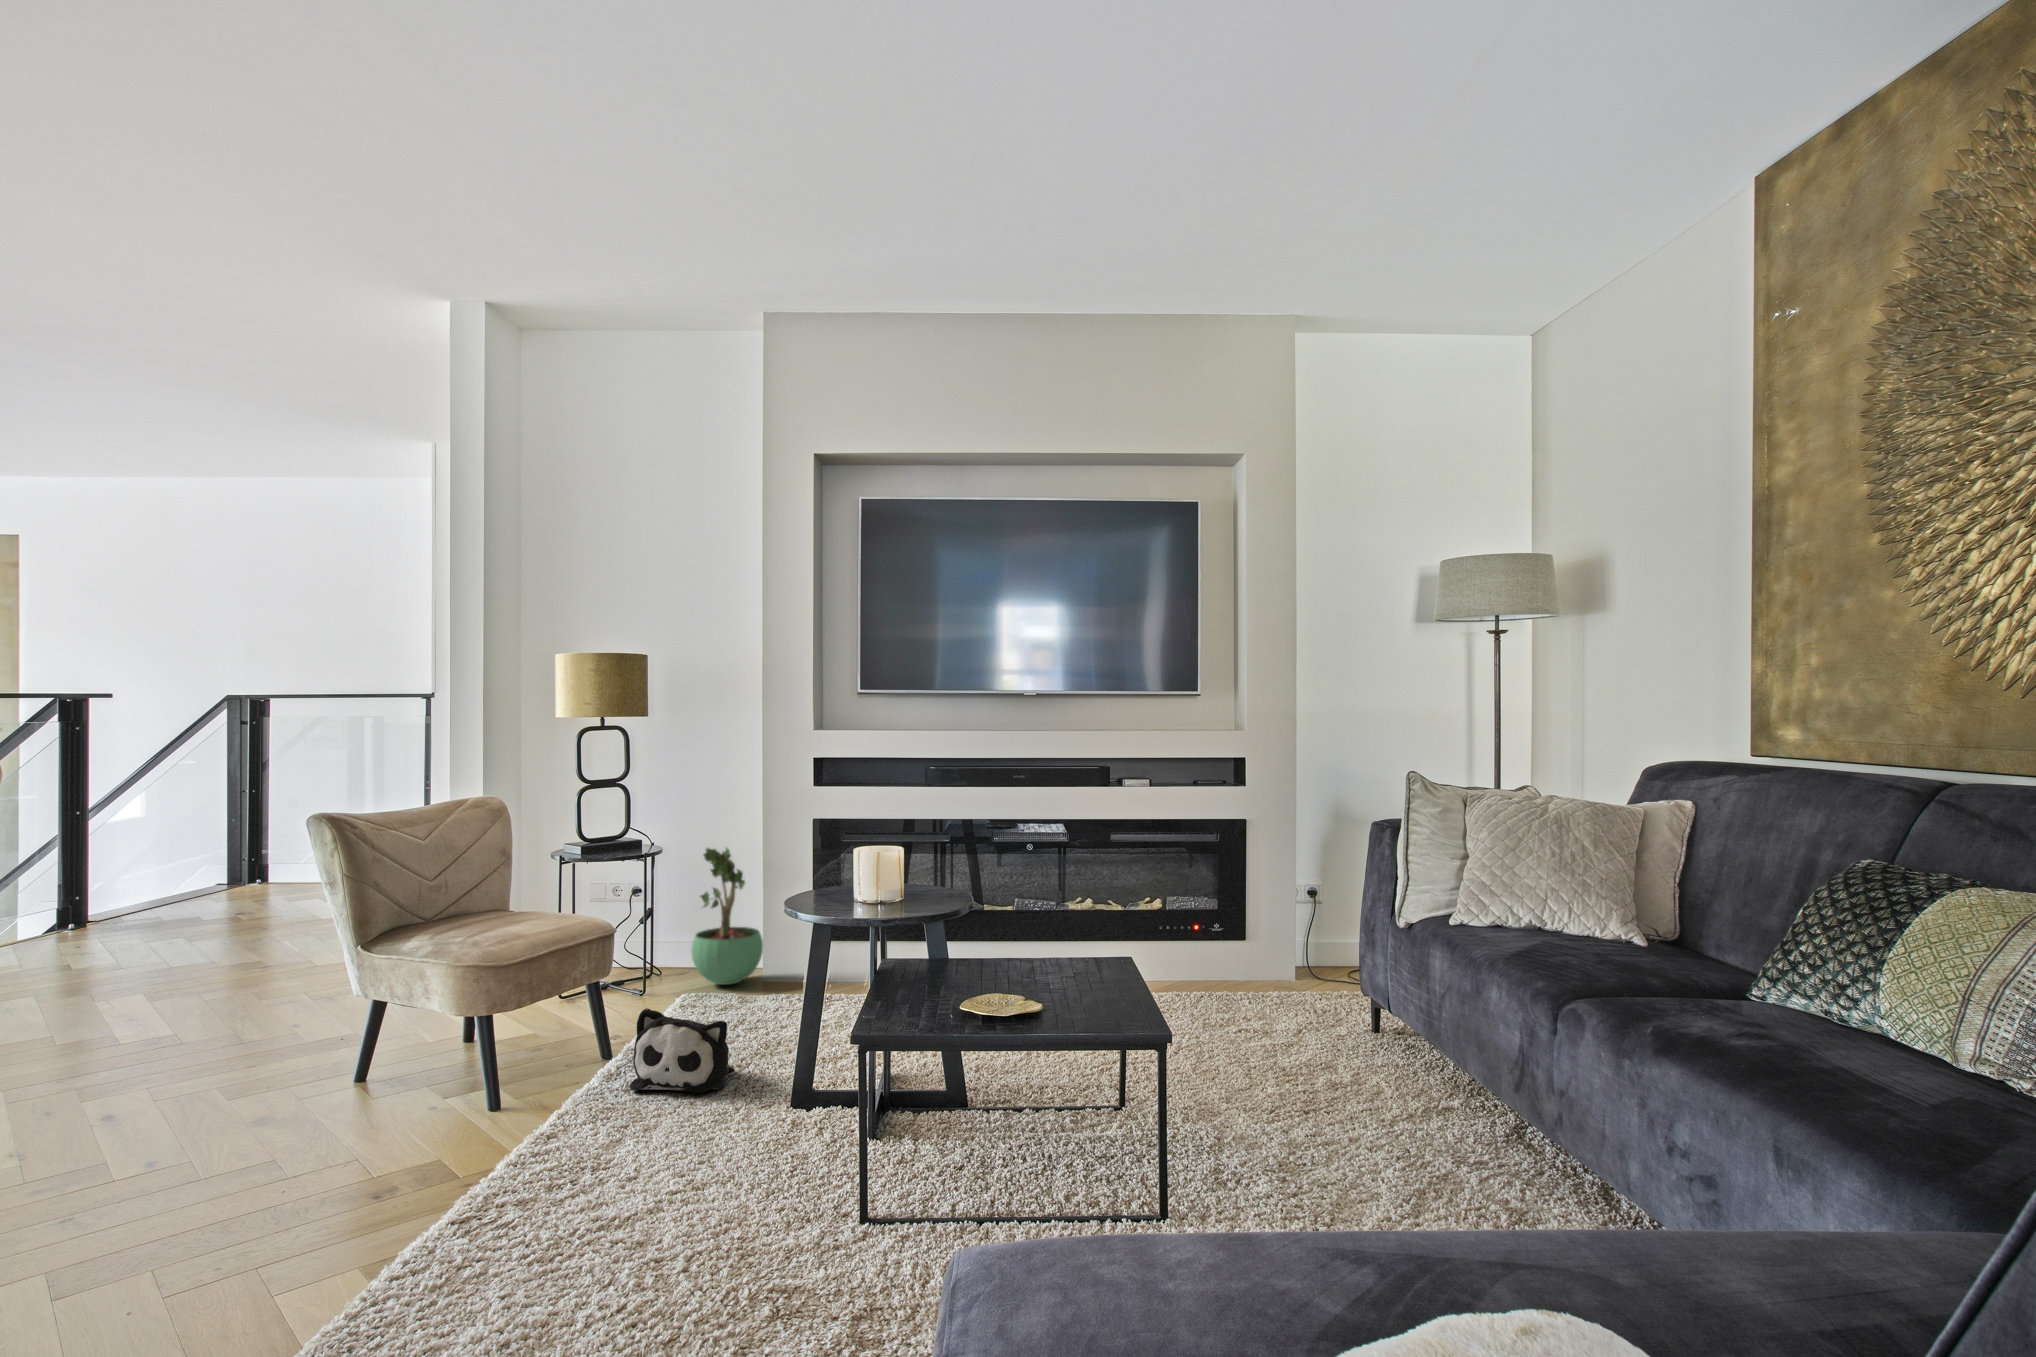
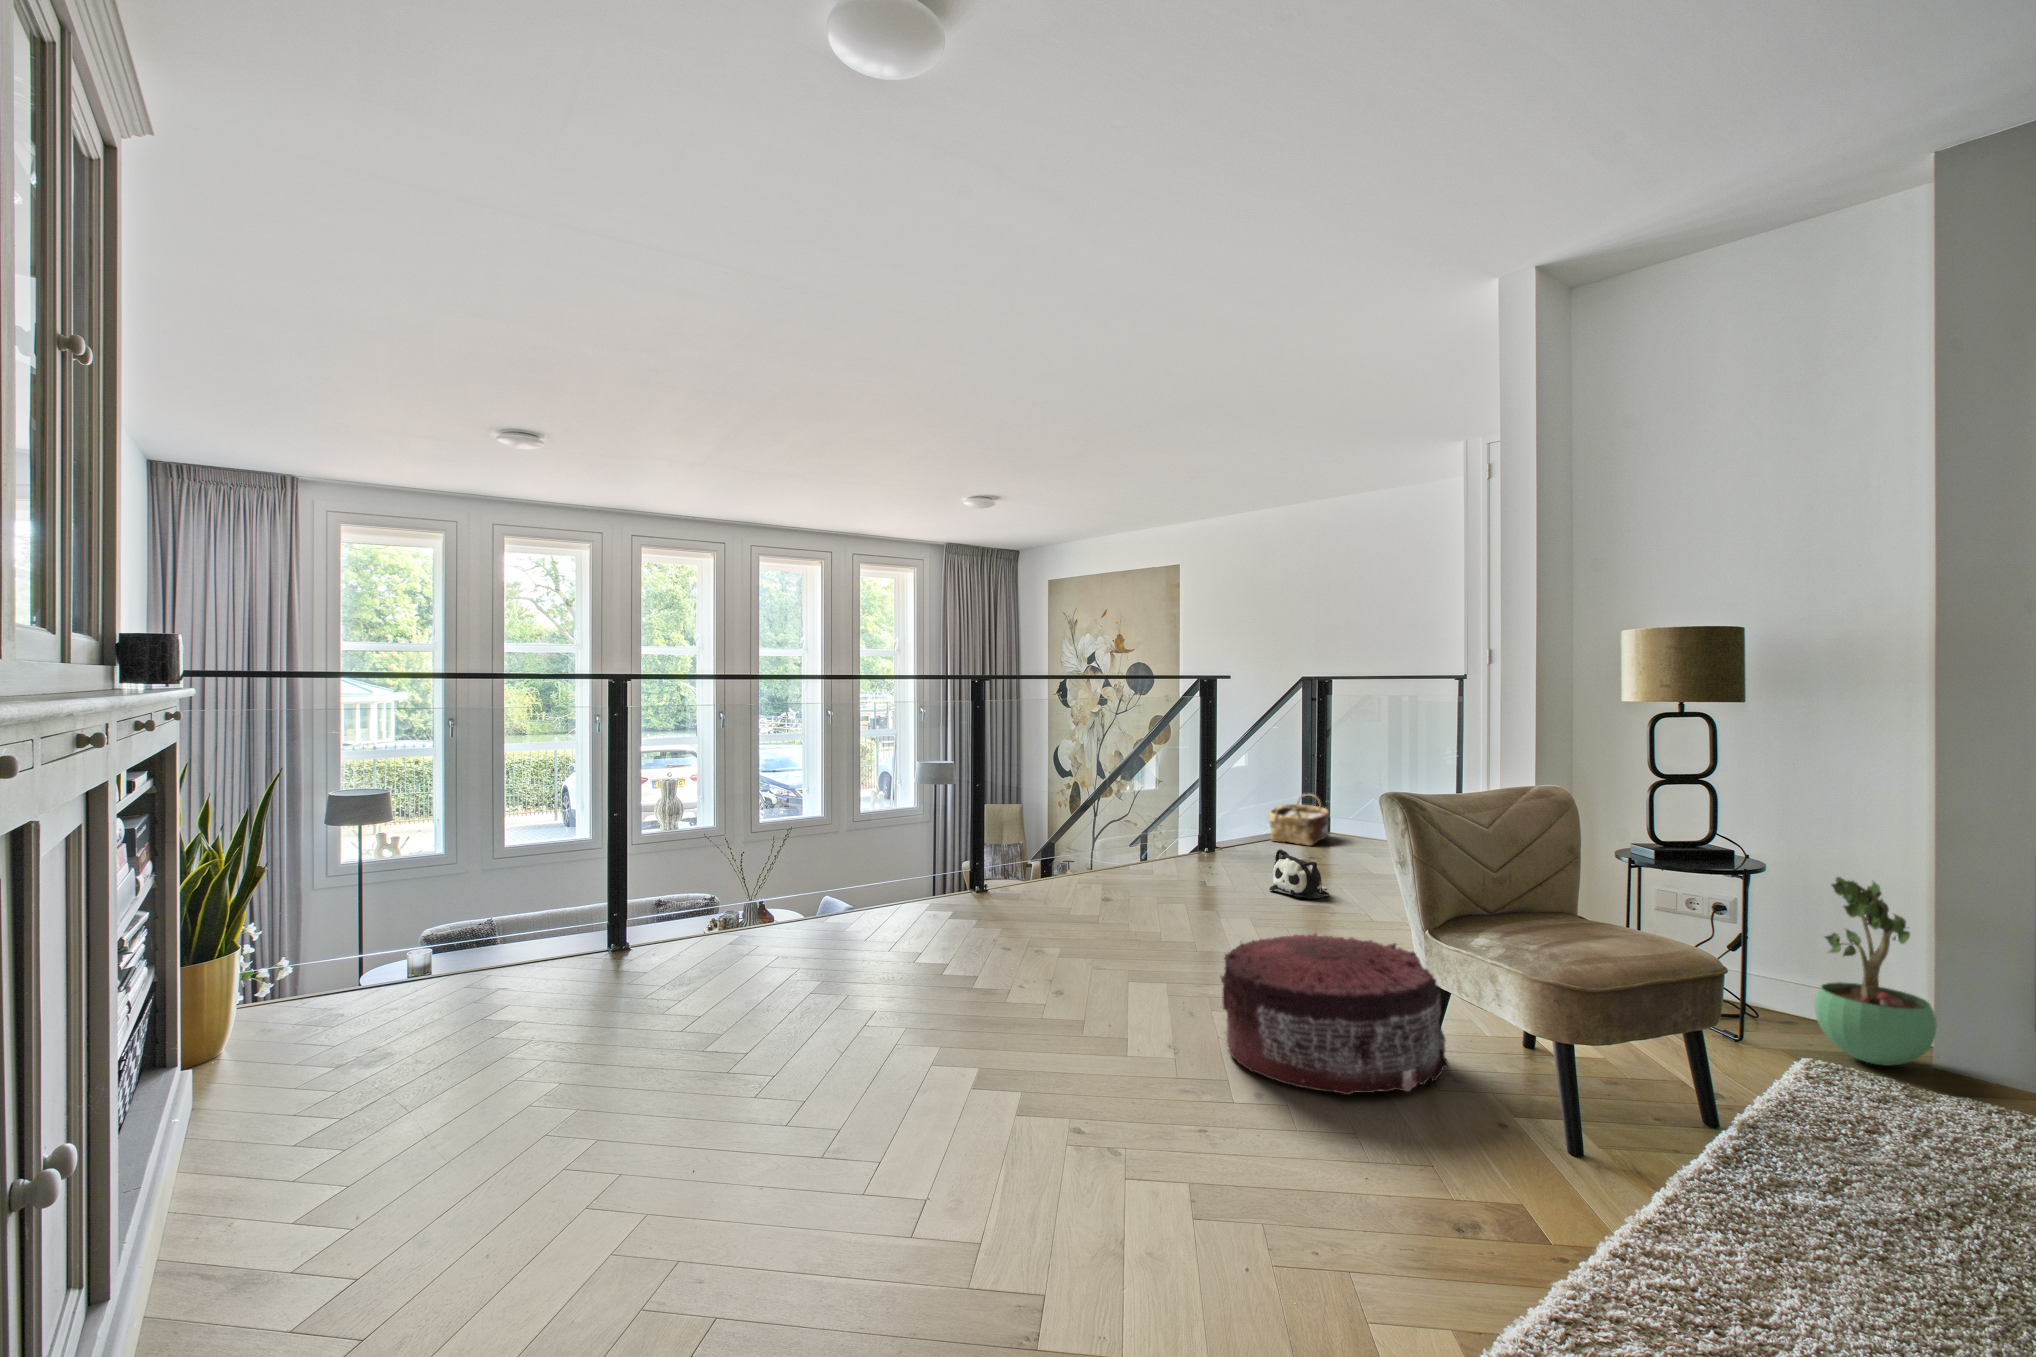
woven basket: none [174,839,262,903] -> present [1269,794,1329,846]
pouf: none [91,970,382,1147] -> present [1221,933,1449,1095]
plush toy: present [630,1008,735,1093] -> present [1269,849,1329,899]

